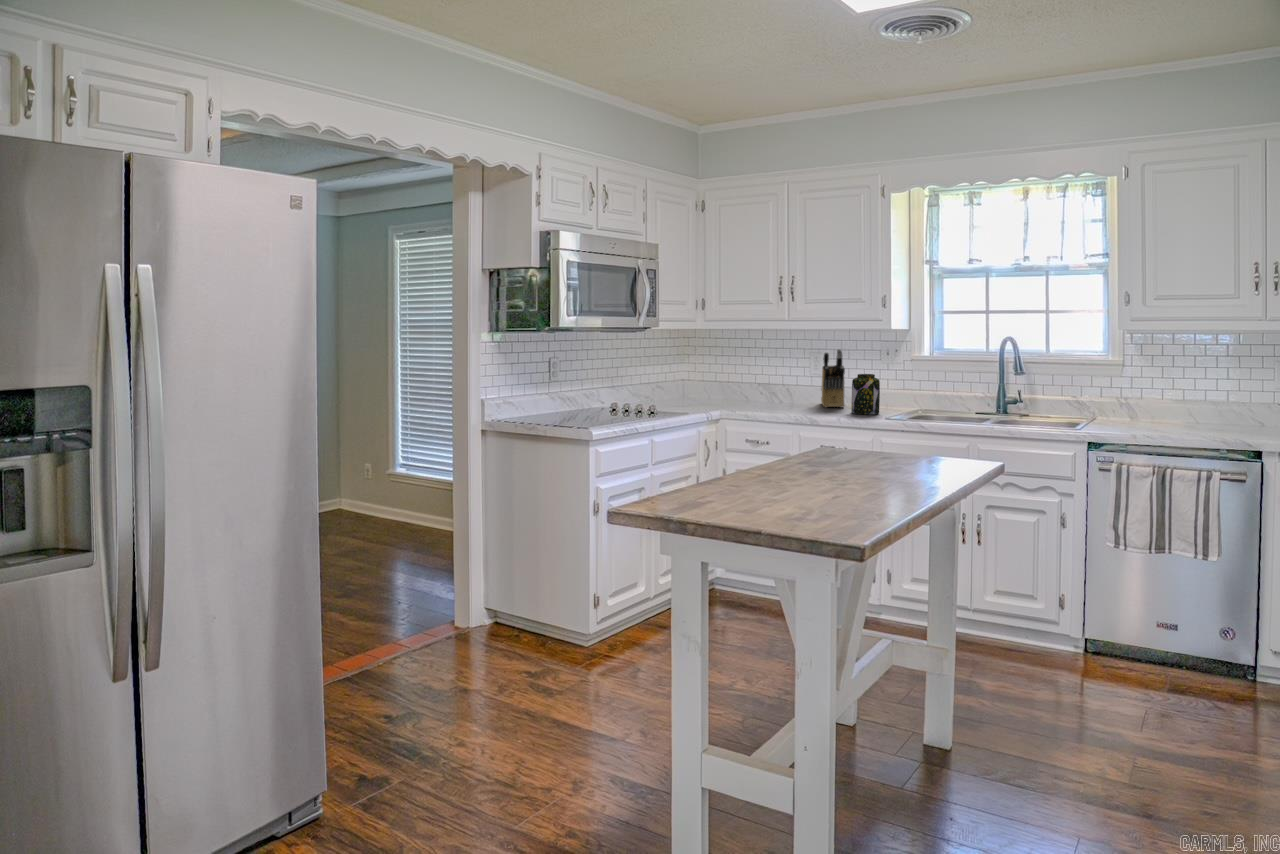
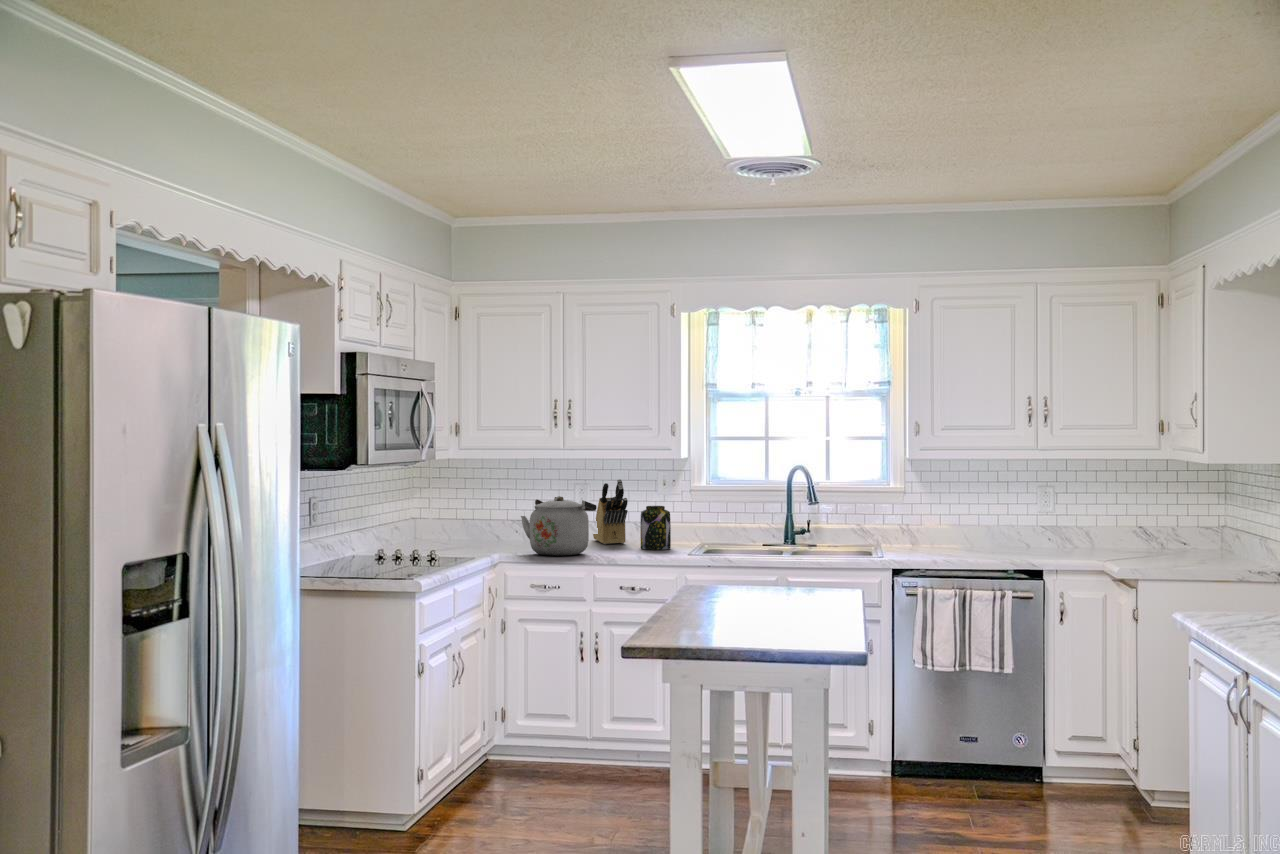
kettle: none [739,364,806,416] -> present [521,496,597,556]

